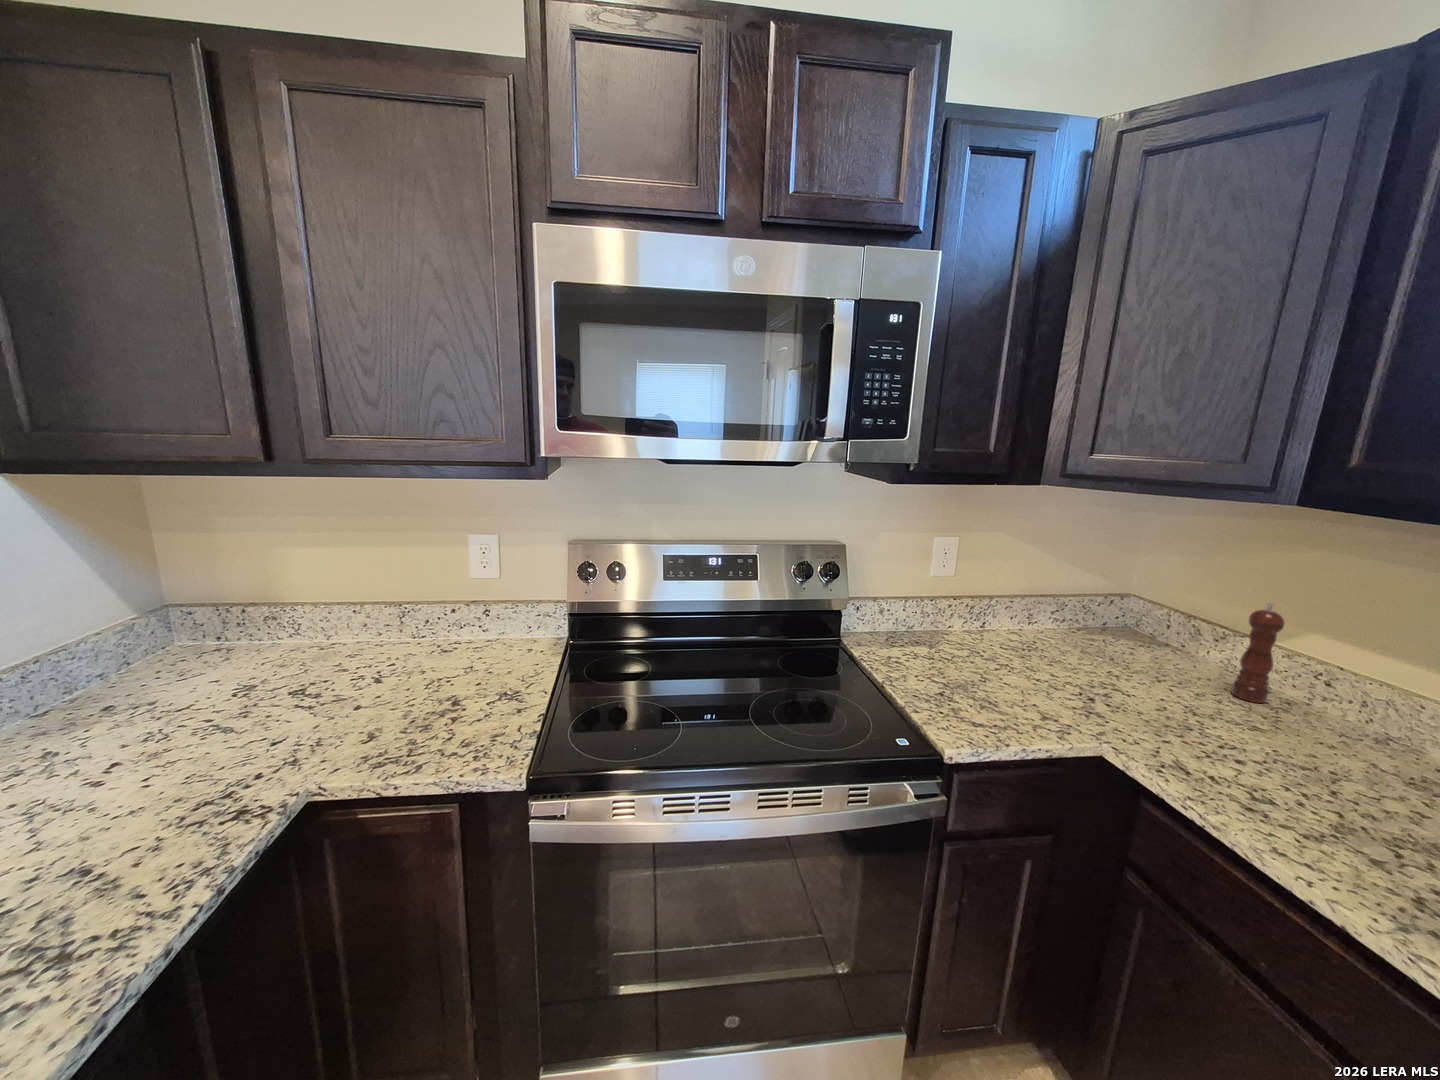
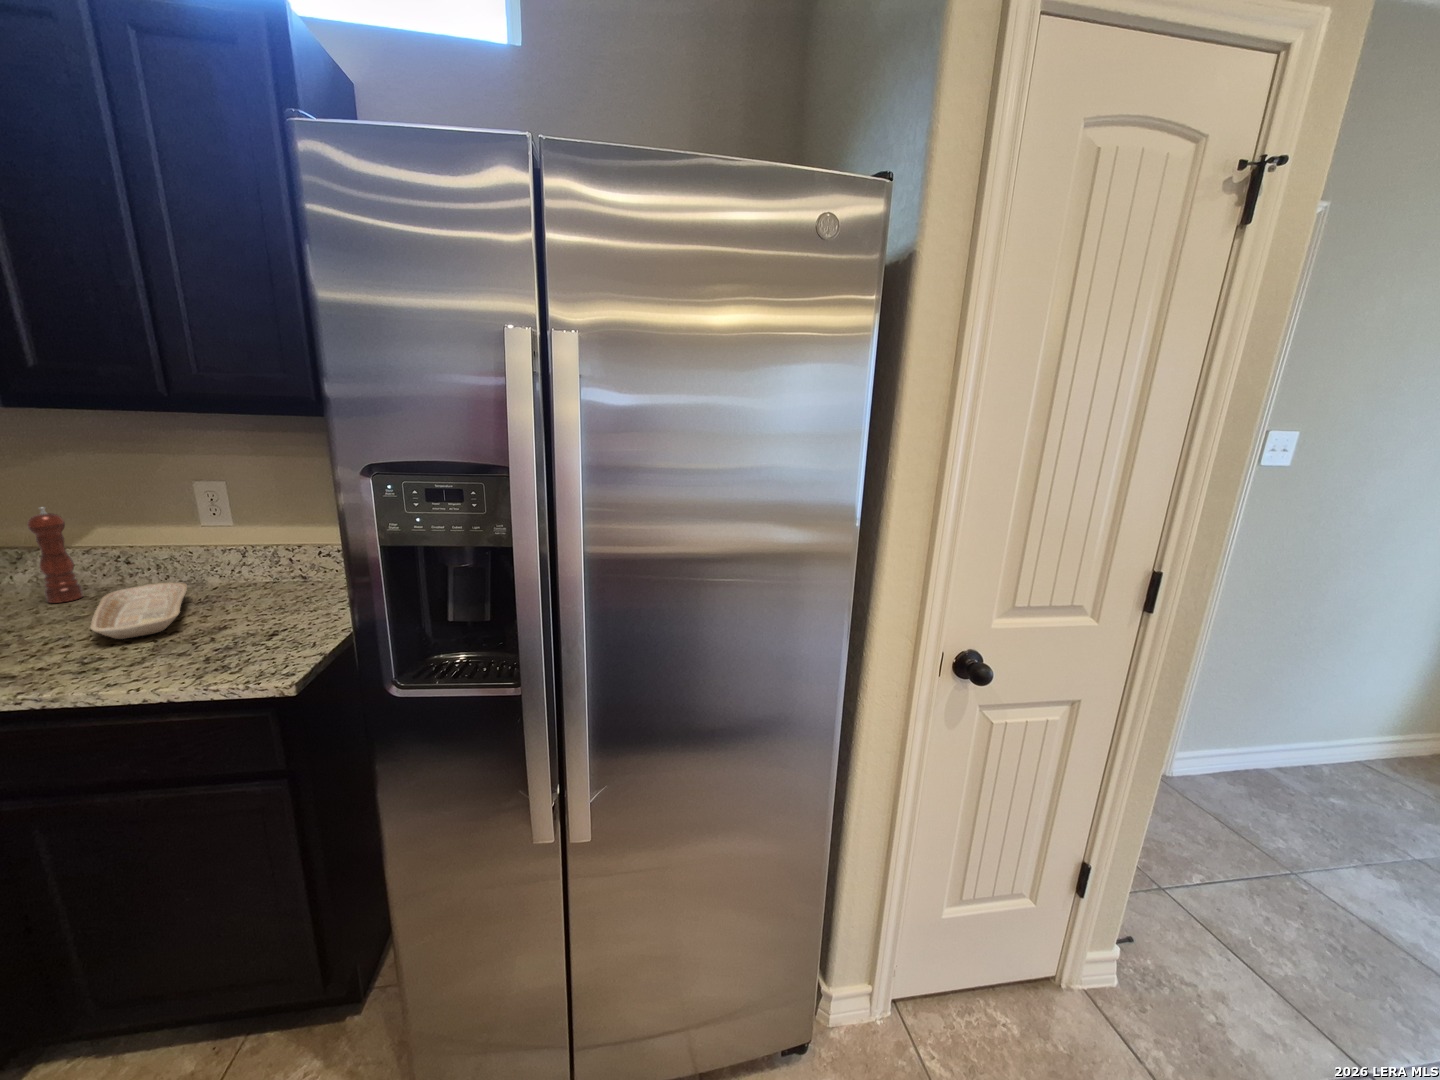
tray: none [1273,717,1403,805] -> present [91,582,187,639]

